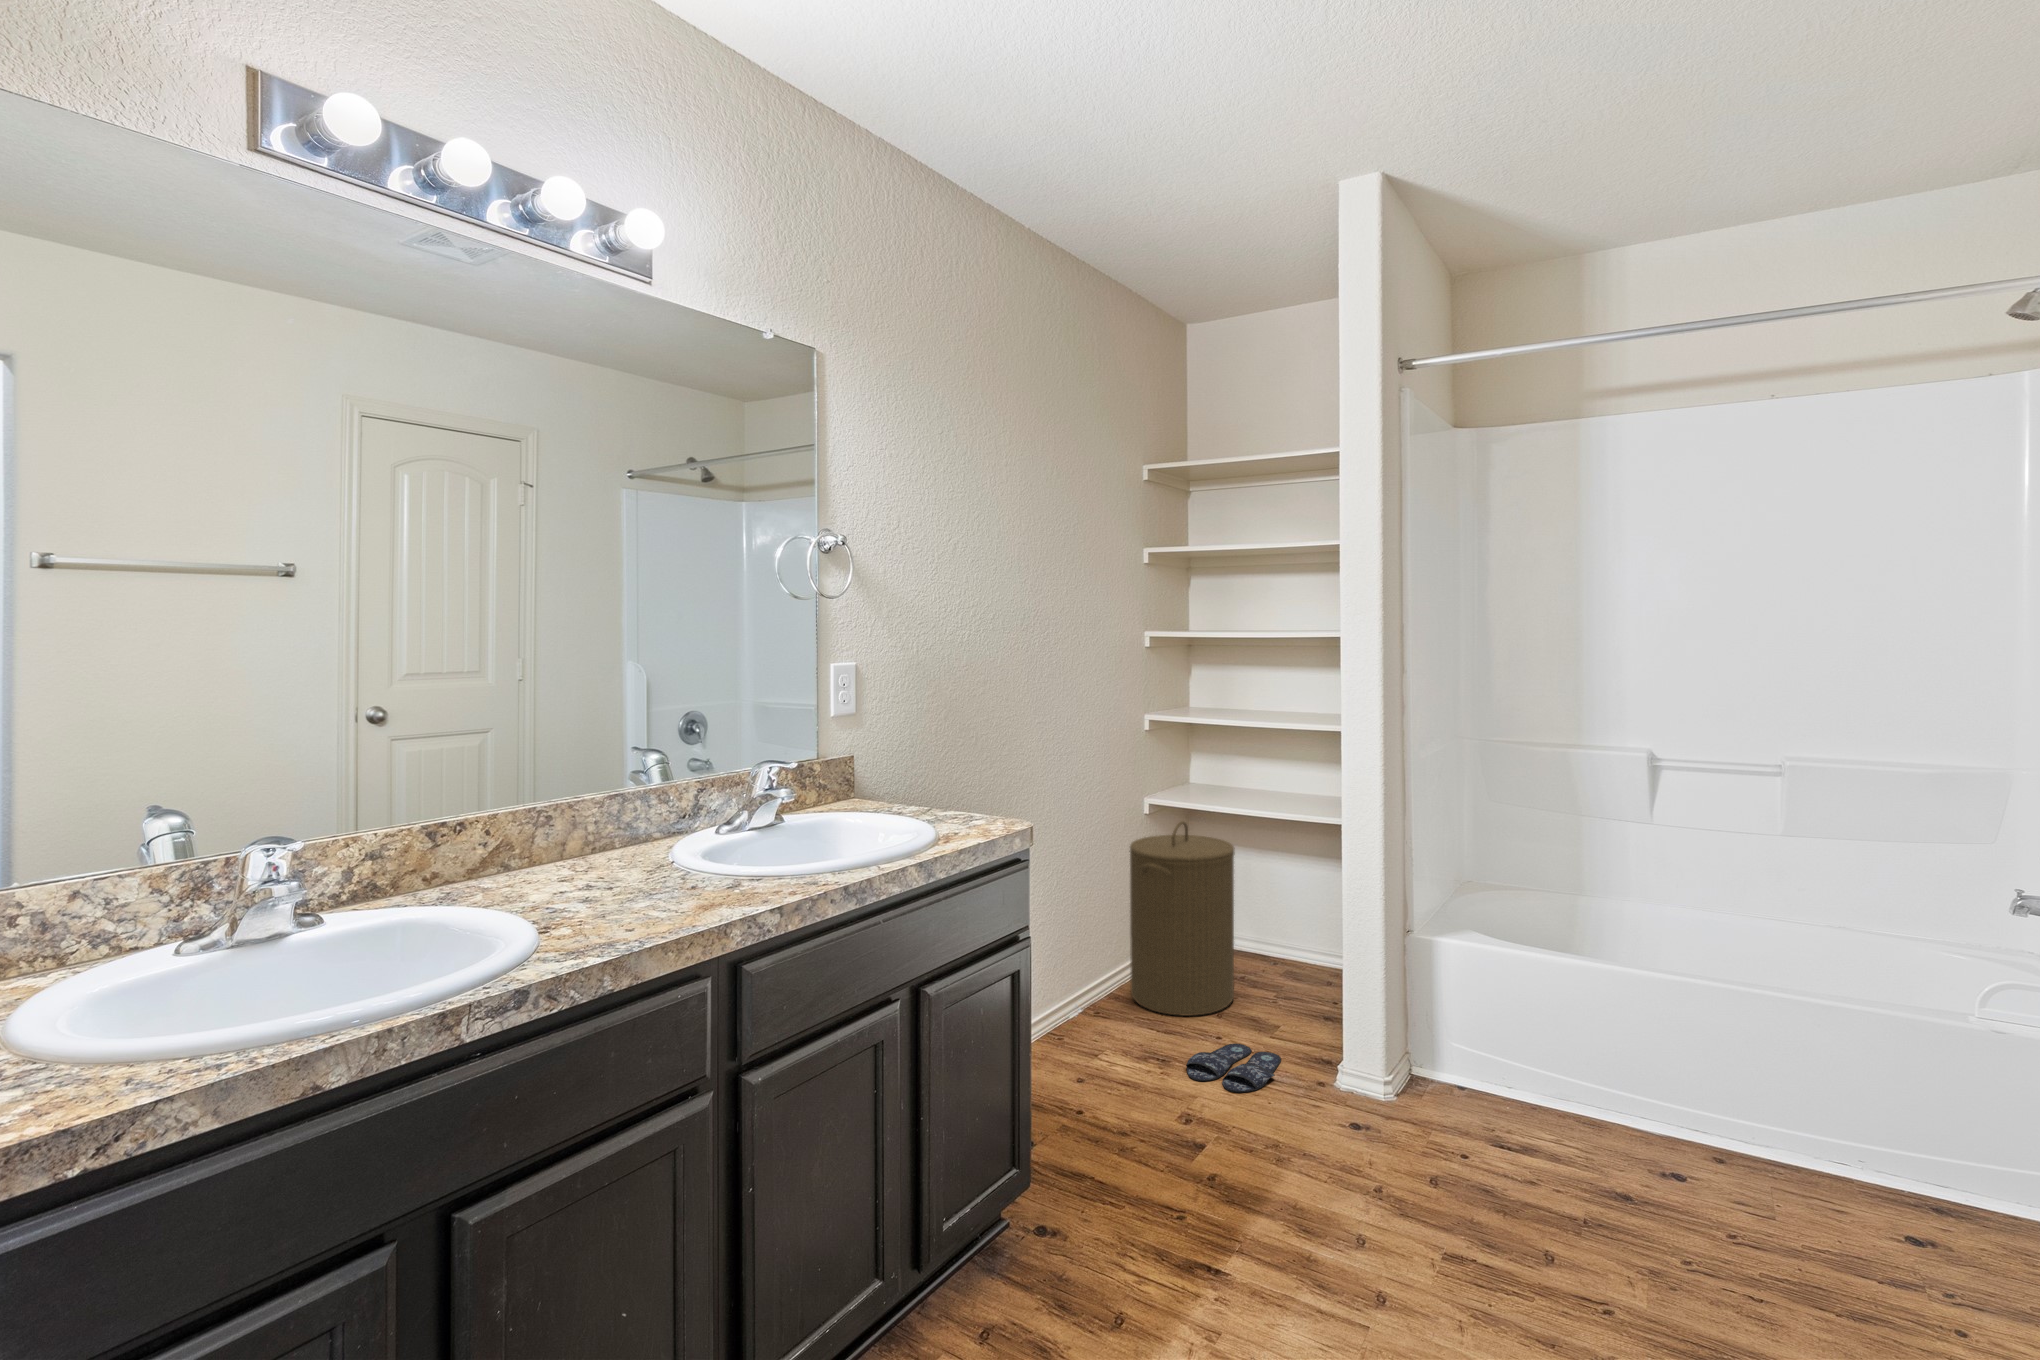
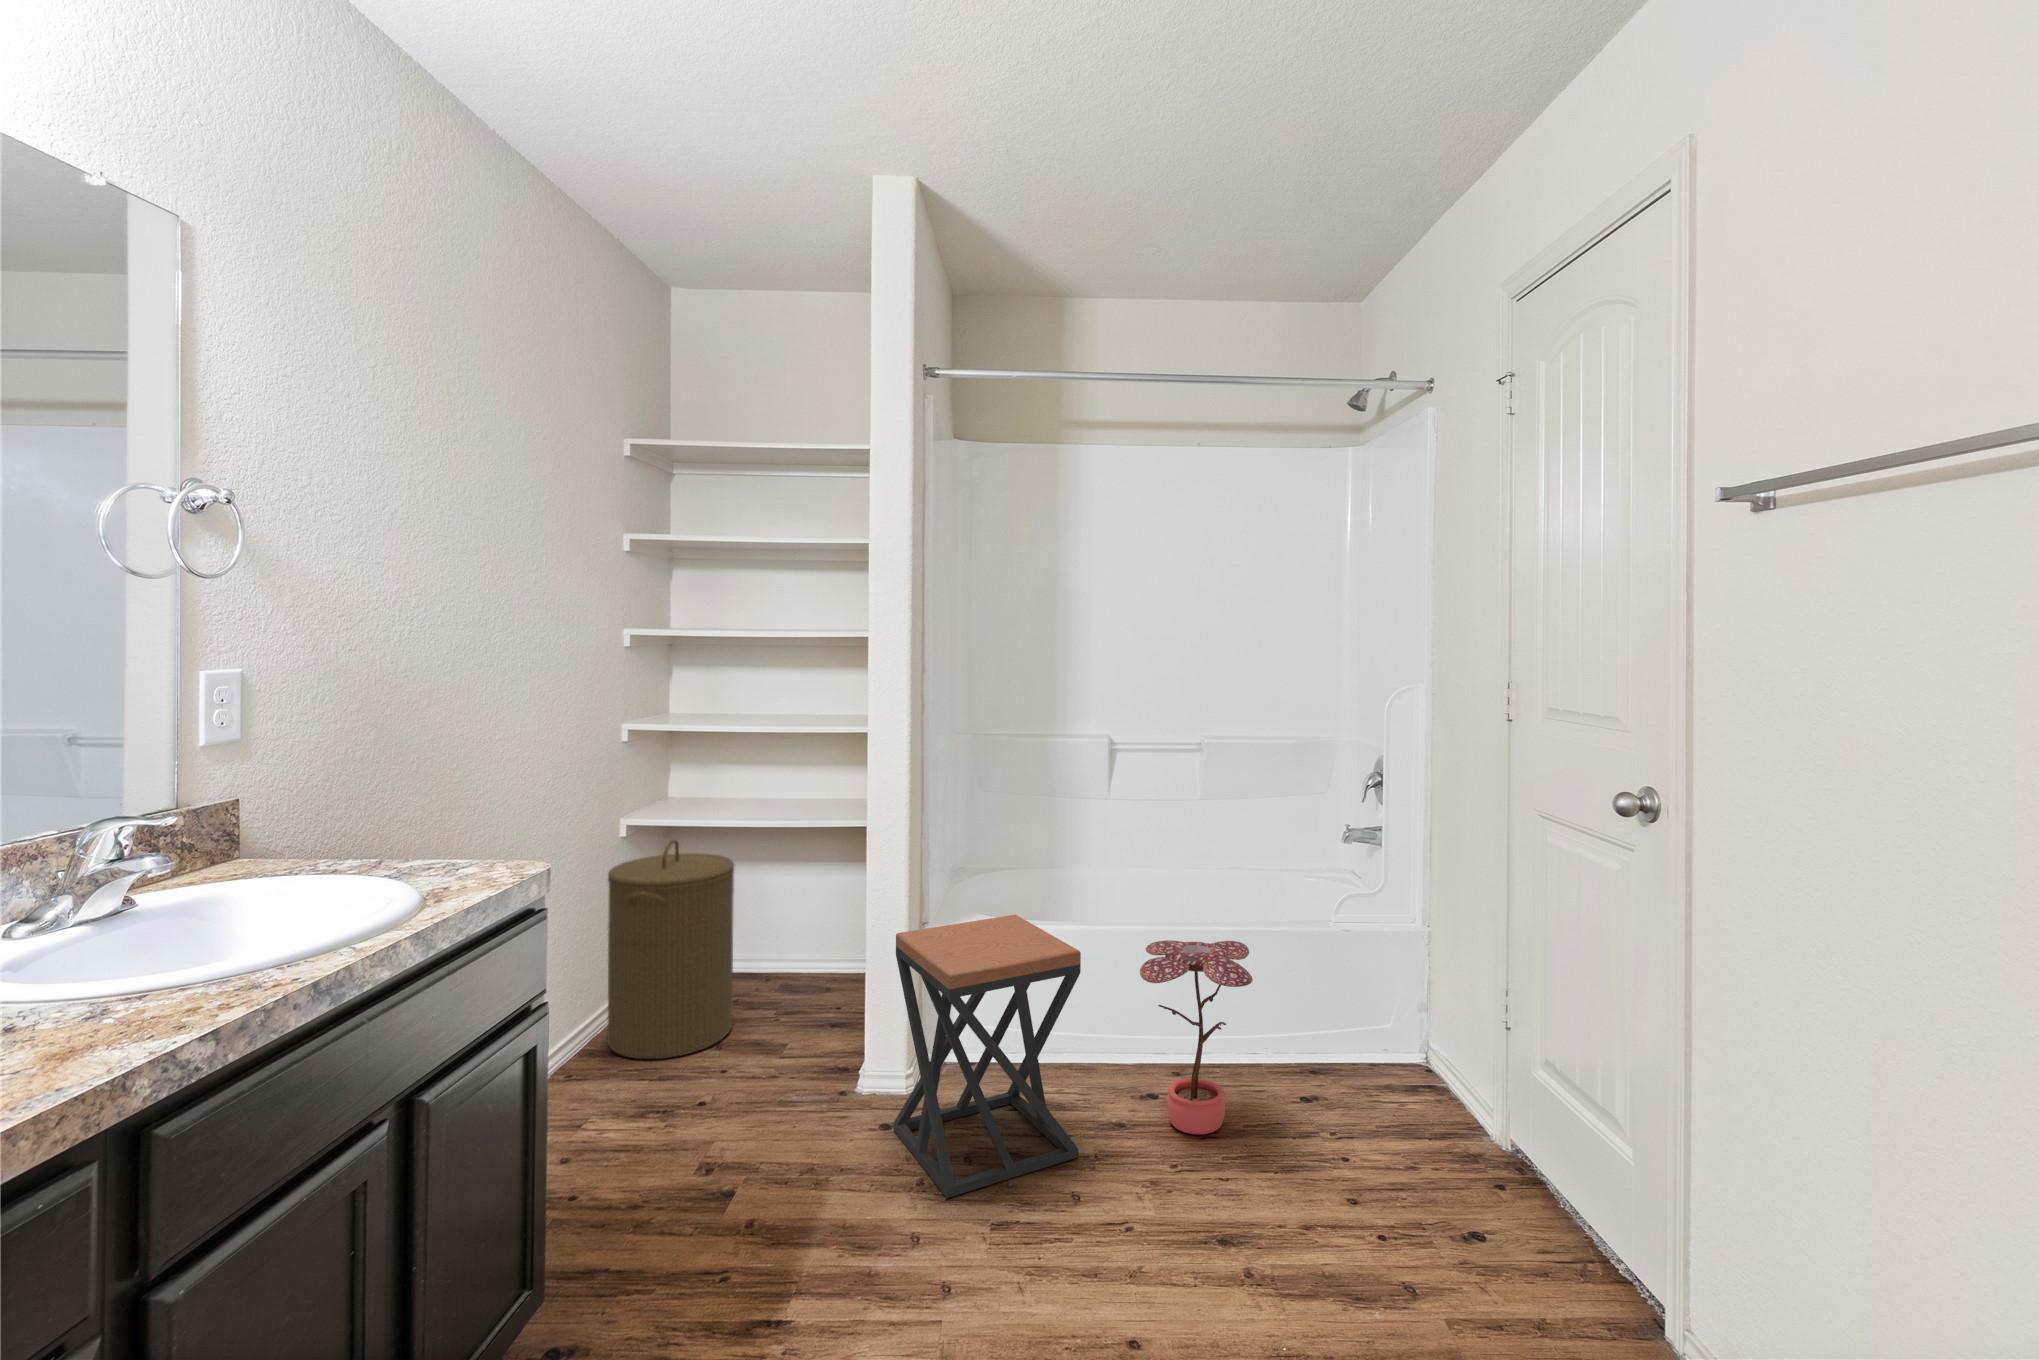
stool: none [1362,934,1562,1216] -> present [894,915,1081,1198]
potted plant: none [1645,994,1813,1240] -> present [1140,940,1253,1135]
slippers: present [1186,1043,1281,1093] -> none [694,1073,797,1126]

